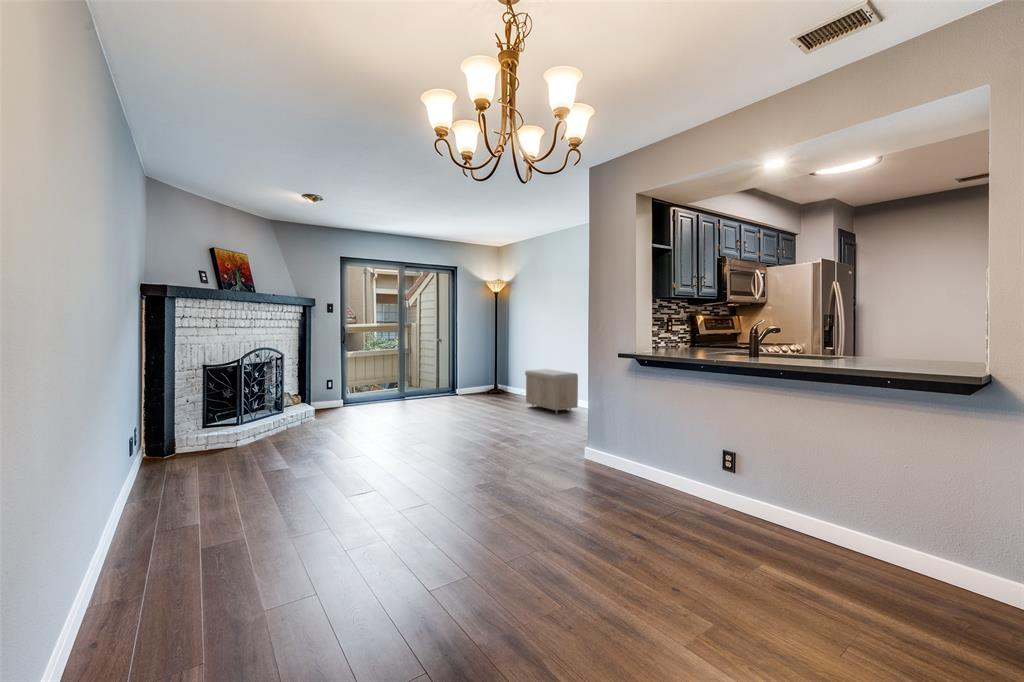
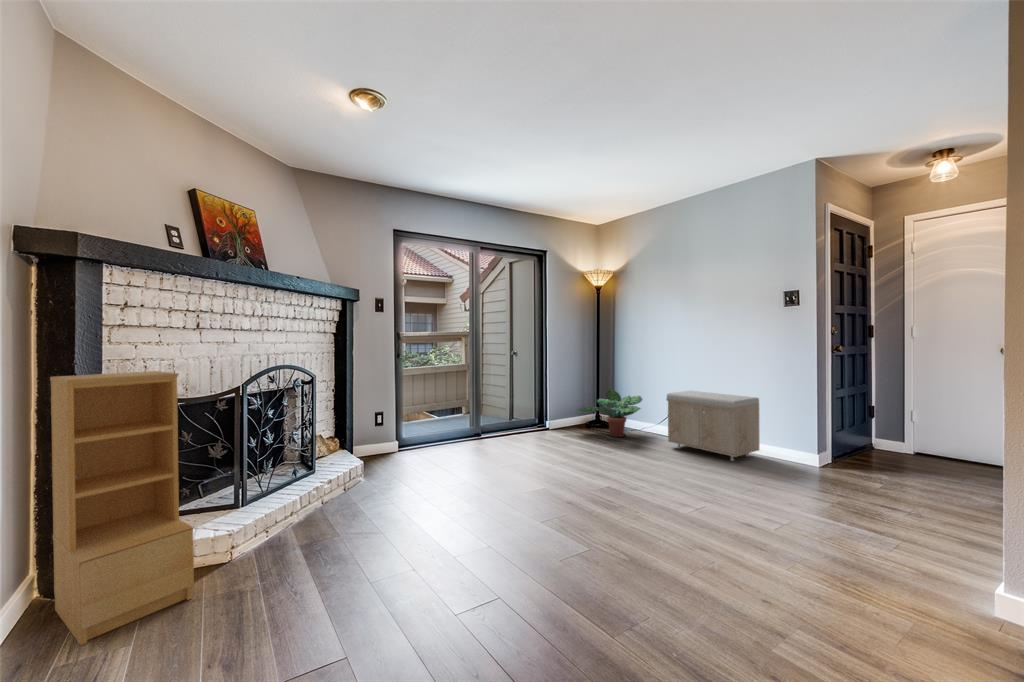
bookshelf: none [155,350,221,466] -> present [50,371,194,645]
potted plant: none [475,367,521,401] -> present [578,389,642,437]

